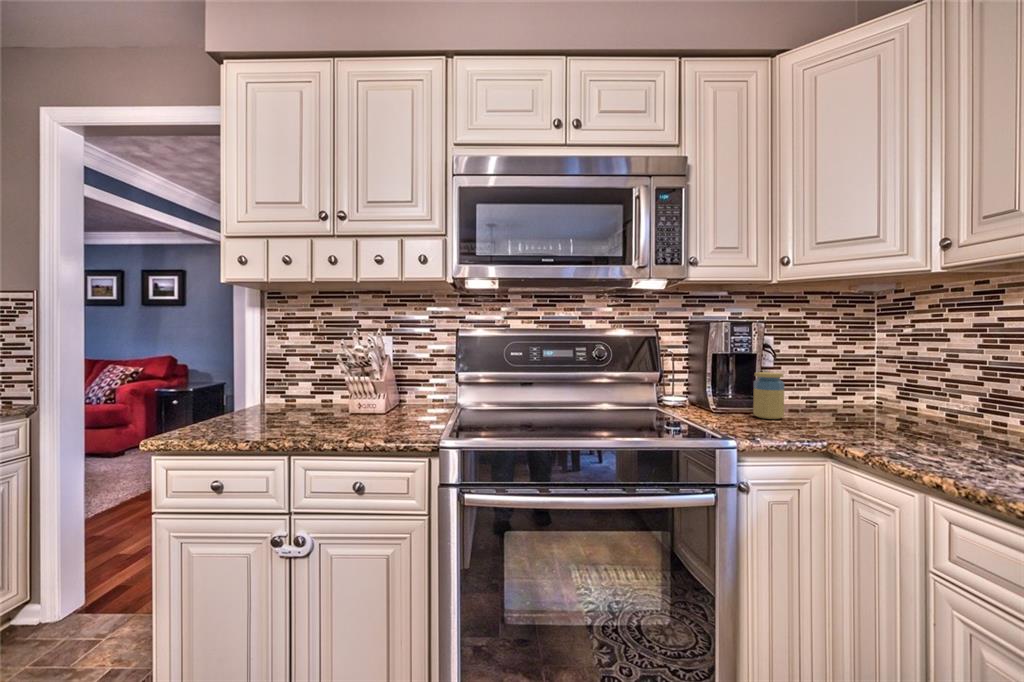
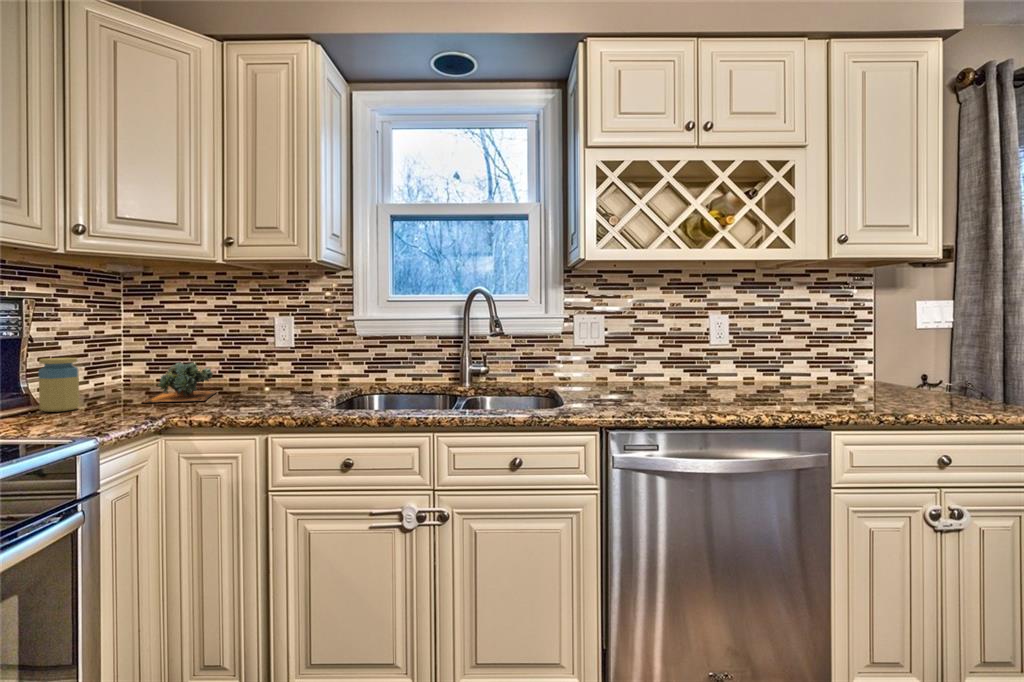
succulent plant: none [837,388,949,436] -> present [142,362,216,403]

